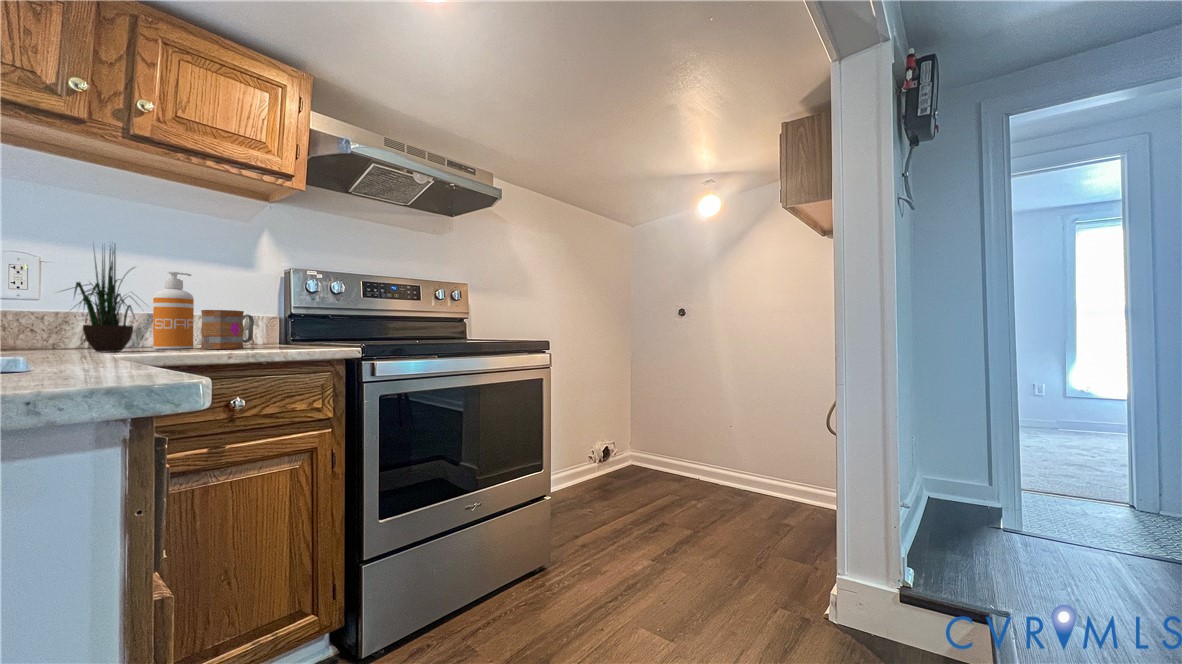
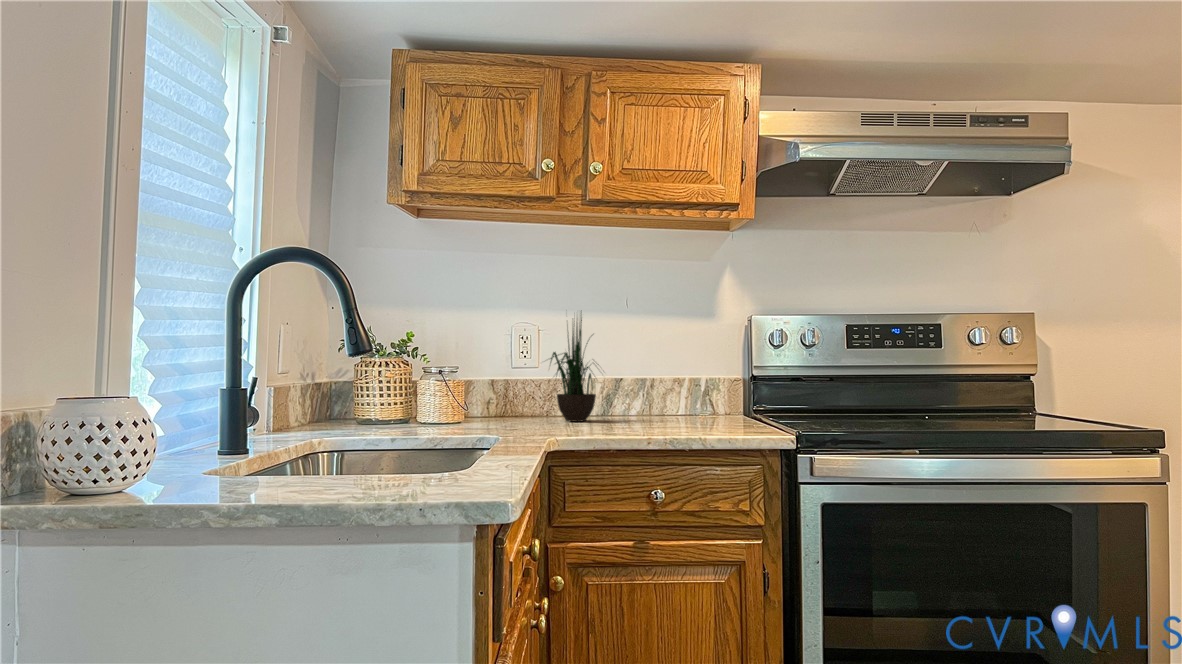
soap dispenser: present [153,271,194,349] -> none [619,331,652,418]
mug: present [201,310,254,349] -> none [650,376,703,423]

